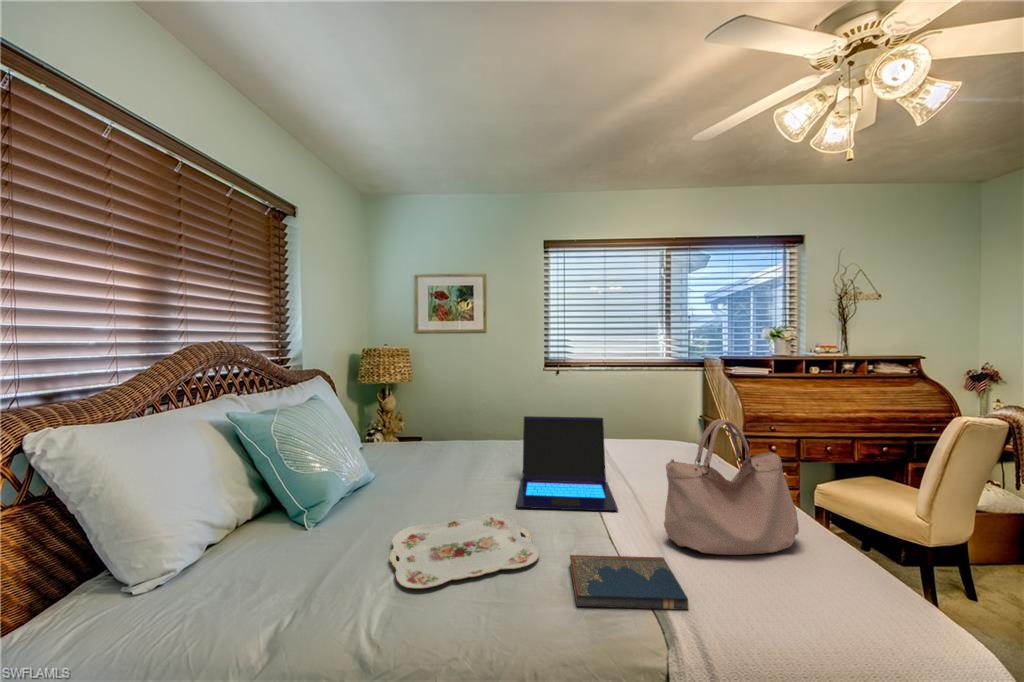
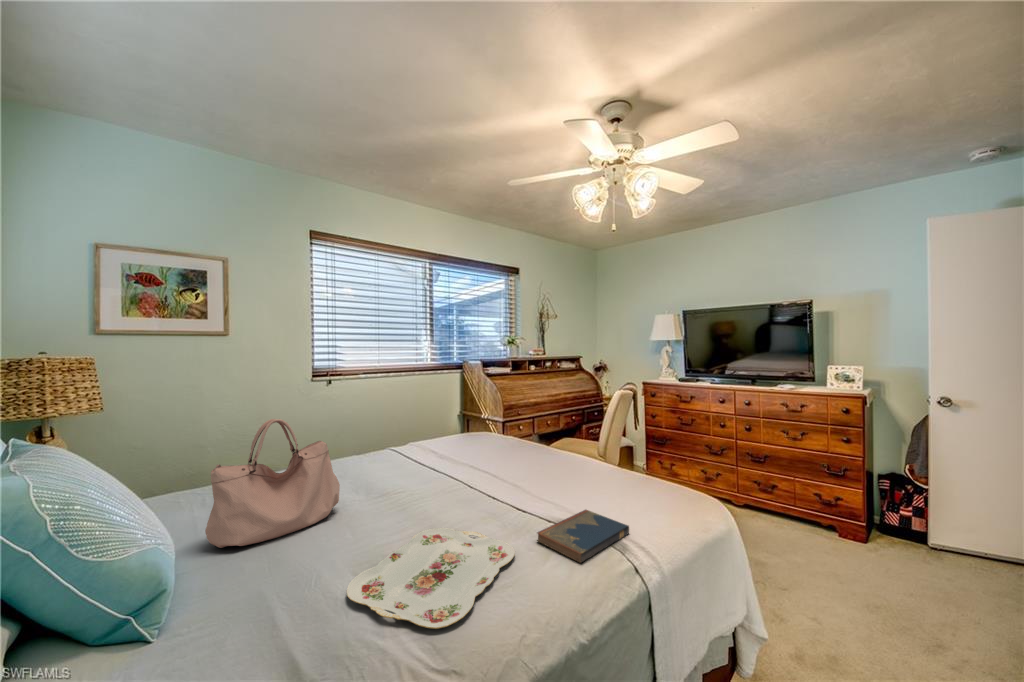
laptop: present [516,416,618,511] -> none [388,417,510,519]
handbag: present [664,419,799,555] -> present [205,419,340,548]

